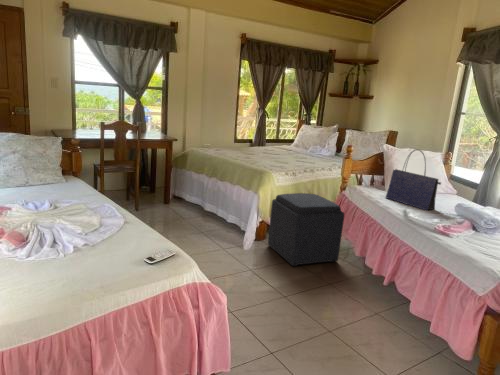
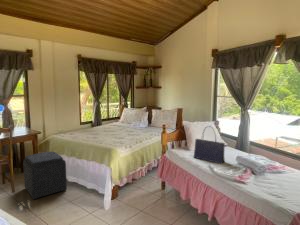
ottoman: present [268,193,344,266] -> present [23,152,67,199]

